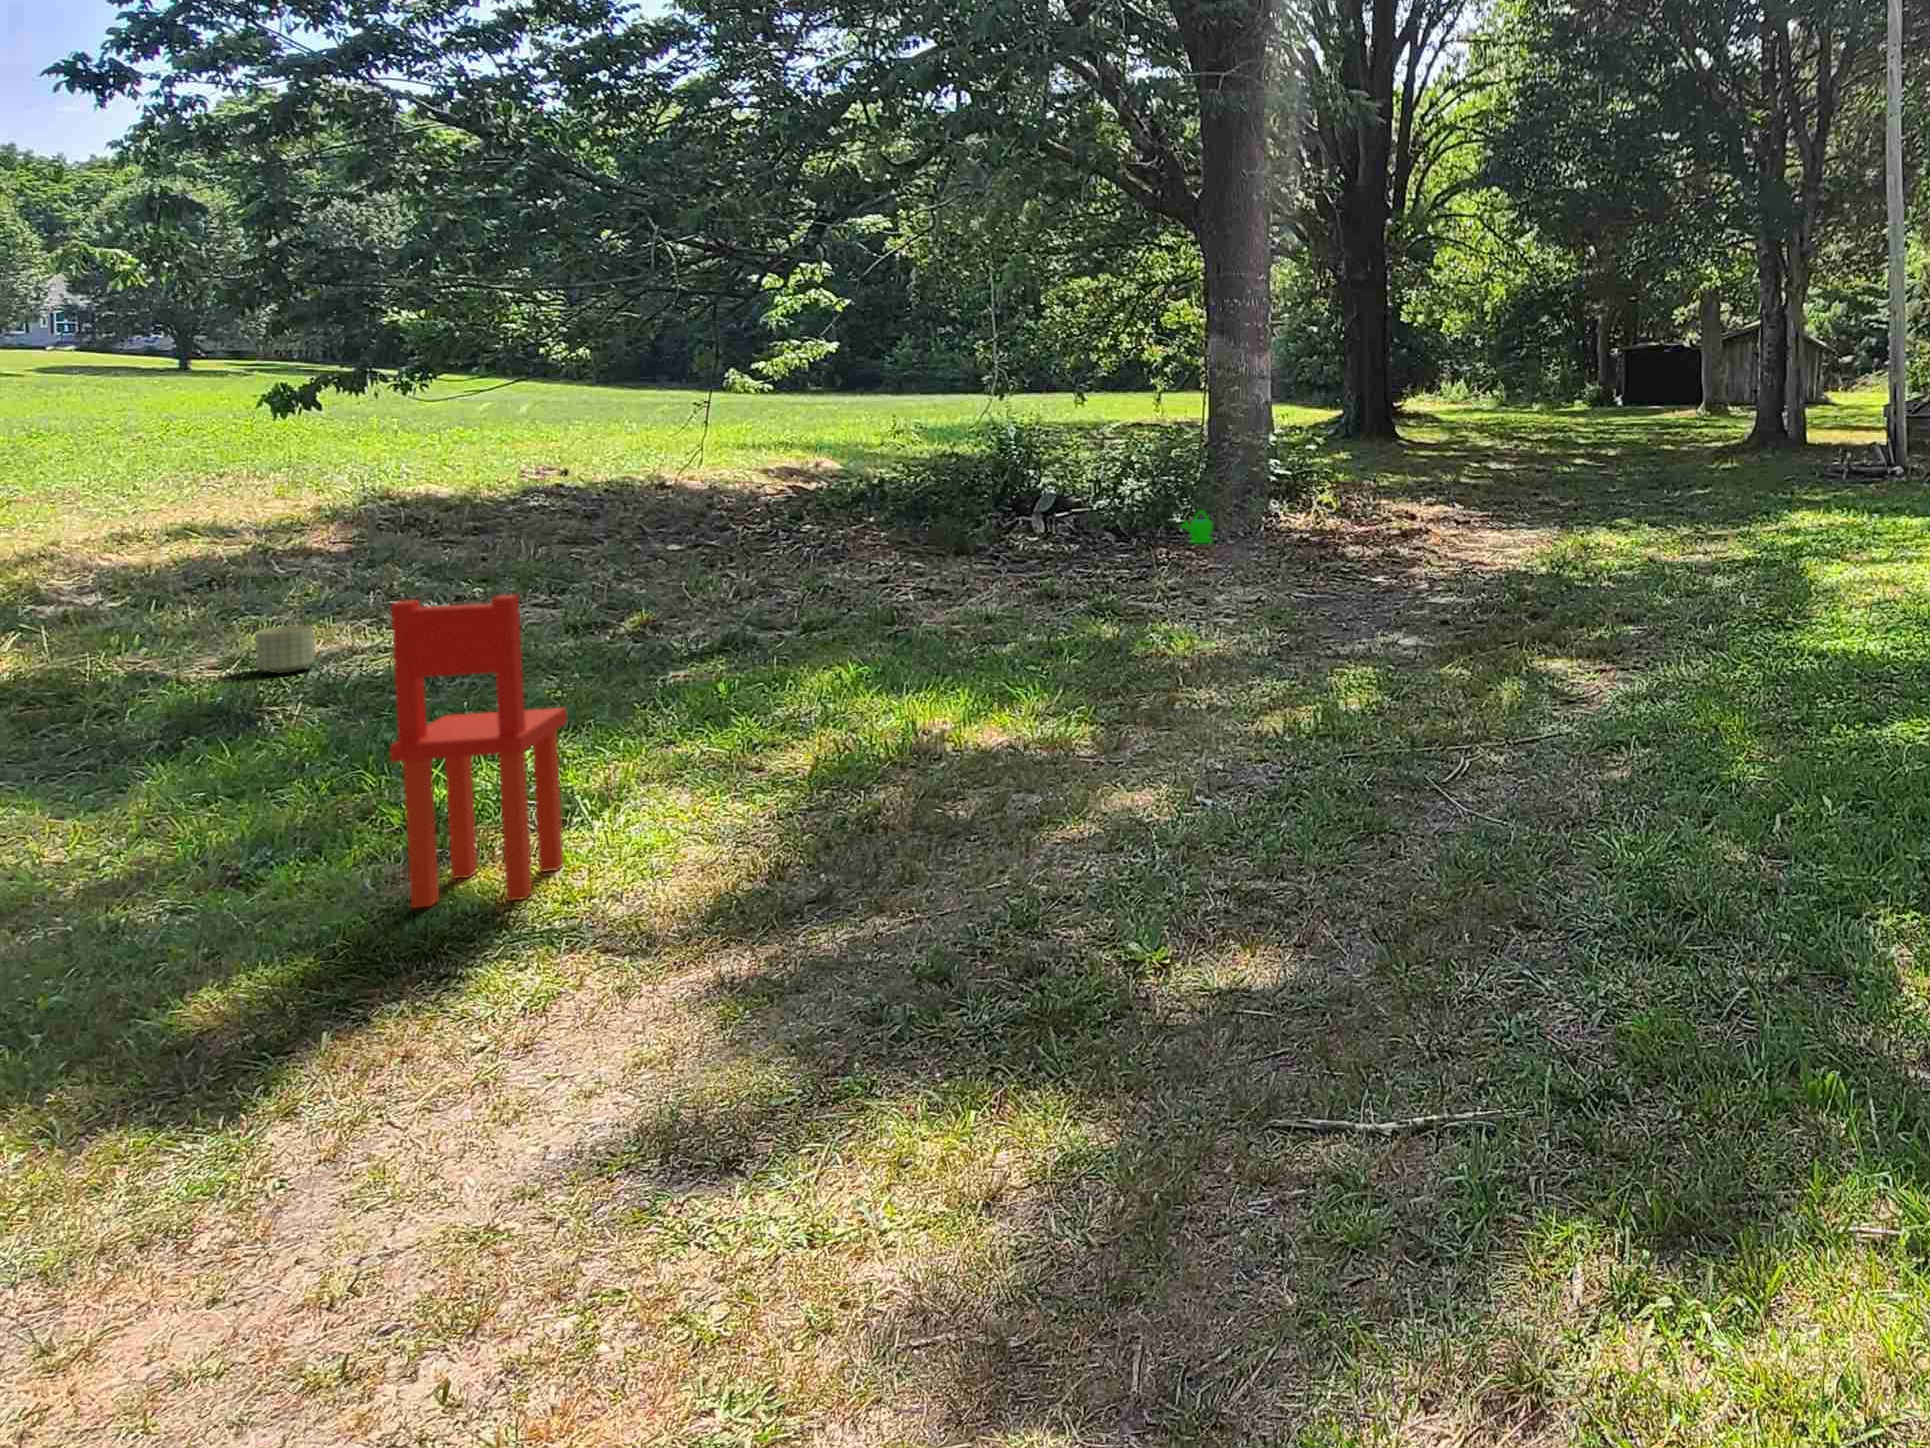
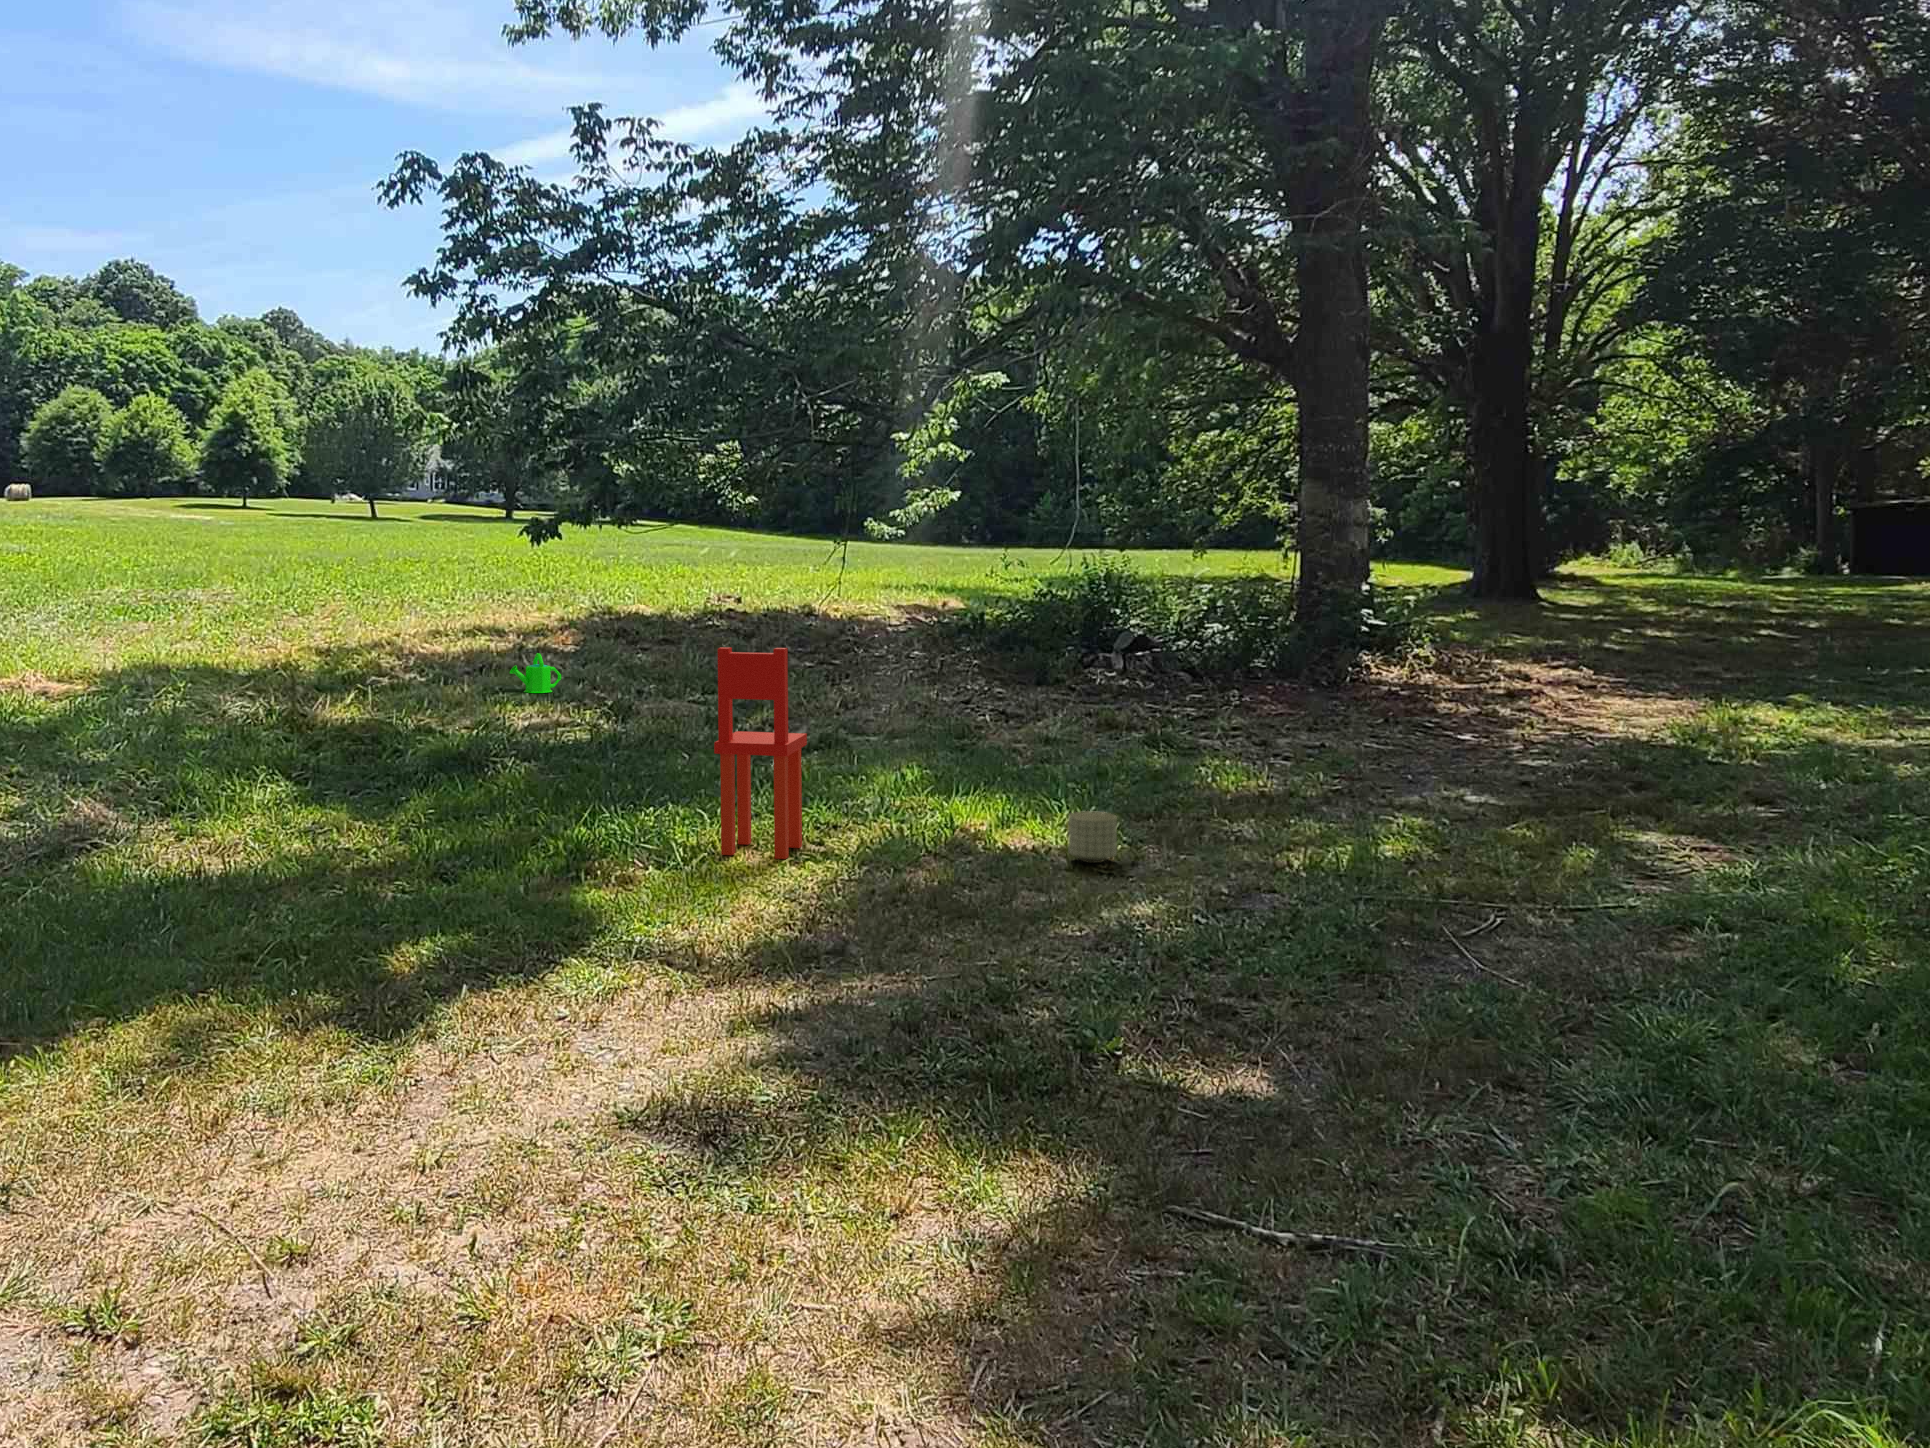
watering can: present [1182,510,1214,543] -> present [509,653,561,693]
planter: present [255,625,315,674] -> present [1069,811,1117,863]

